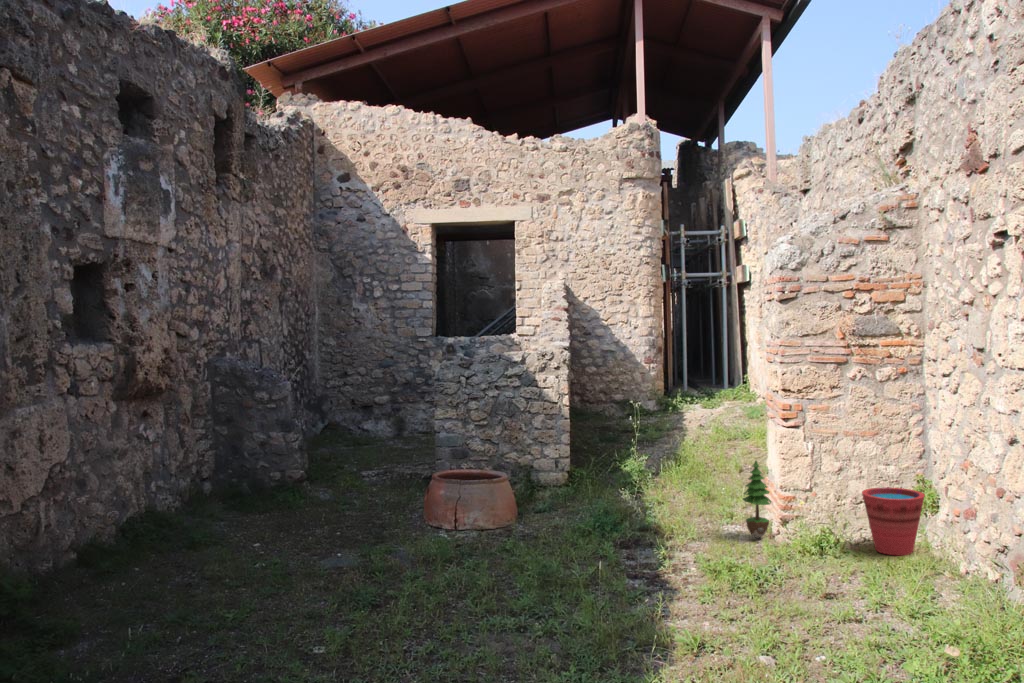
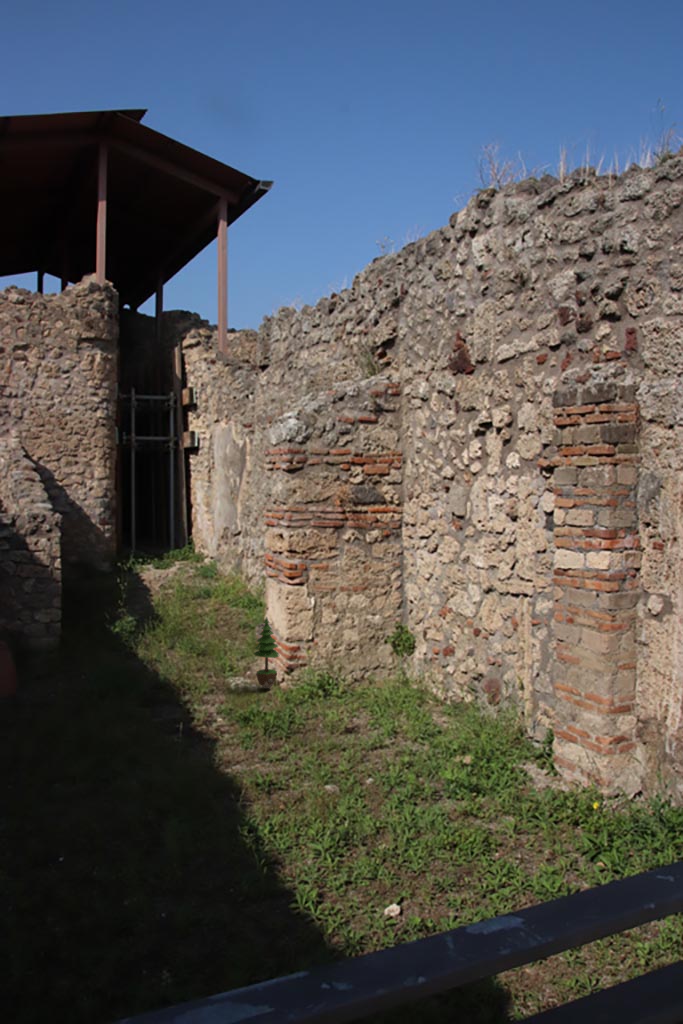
bucket: present [862,487,924,555] -> none [357,634,406,691]

